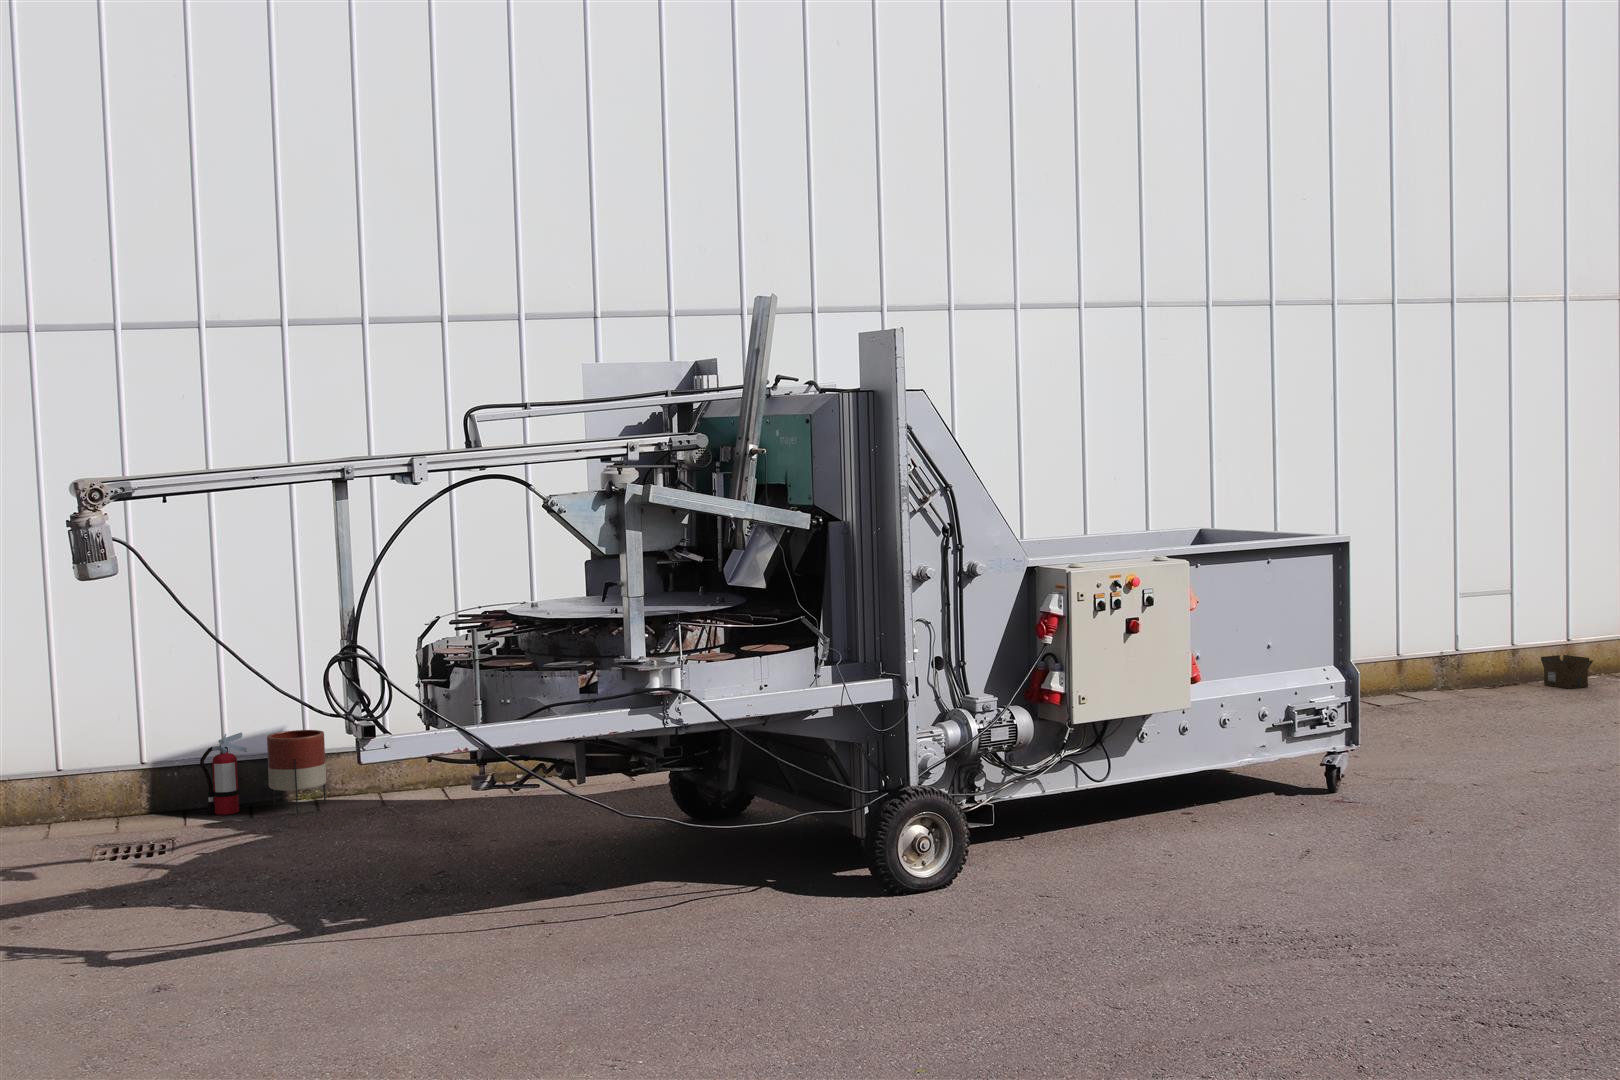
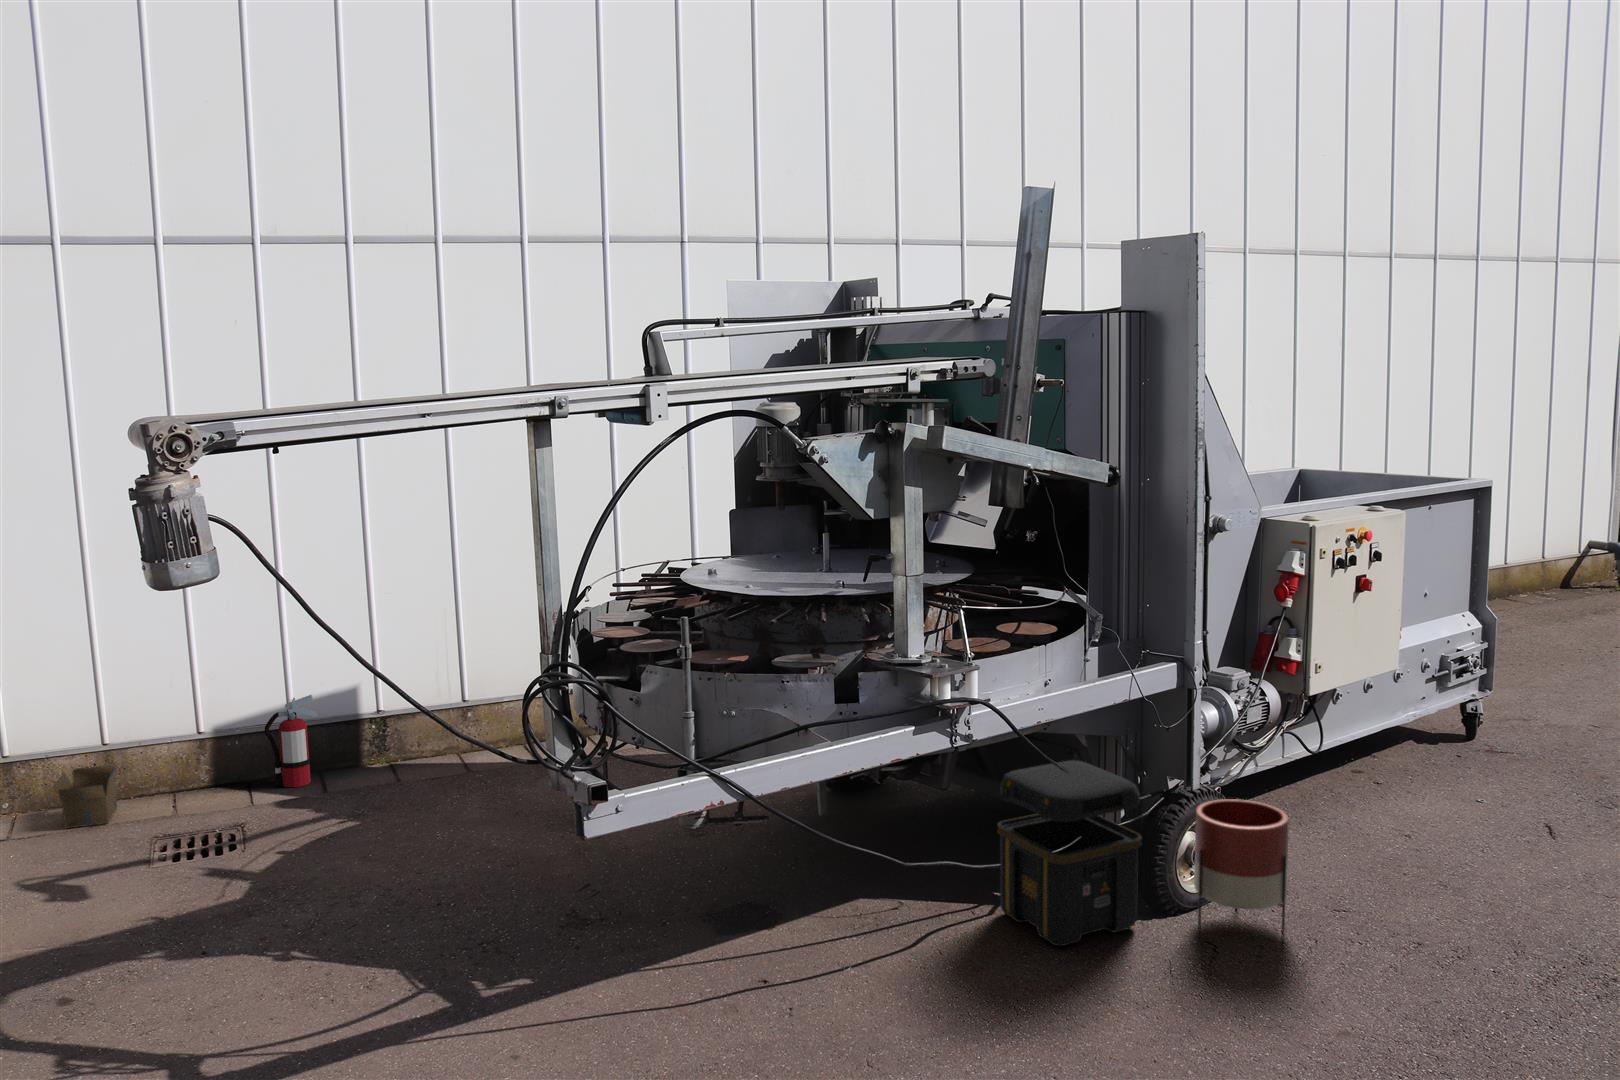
cardboard box: present [1541,655,1593,689] -> present [53,765,117,829]
planter: present [267,730,326,814] -> present [1194,799,1289,940]
toolbox: none [755,765,864,910] -> present [998,760,1141,946]

